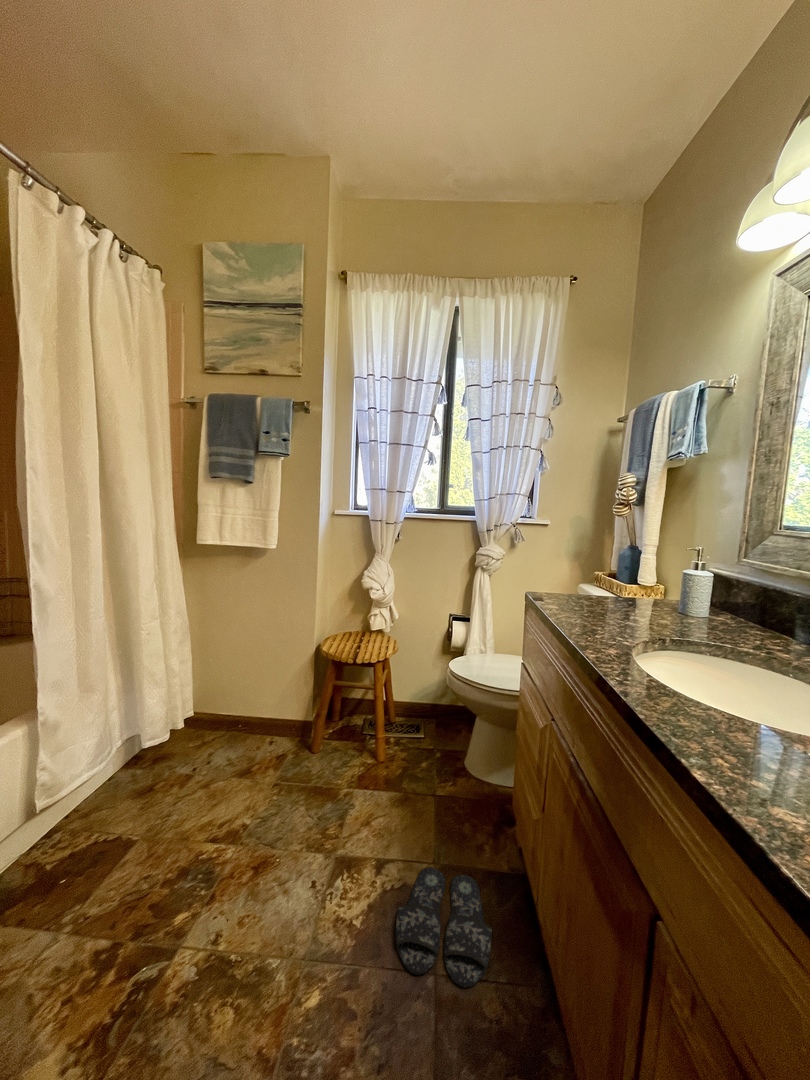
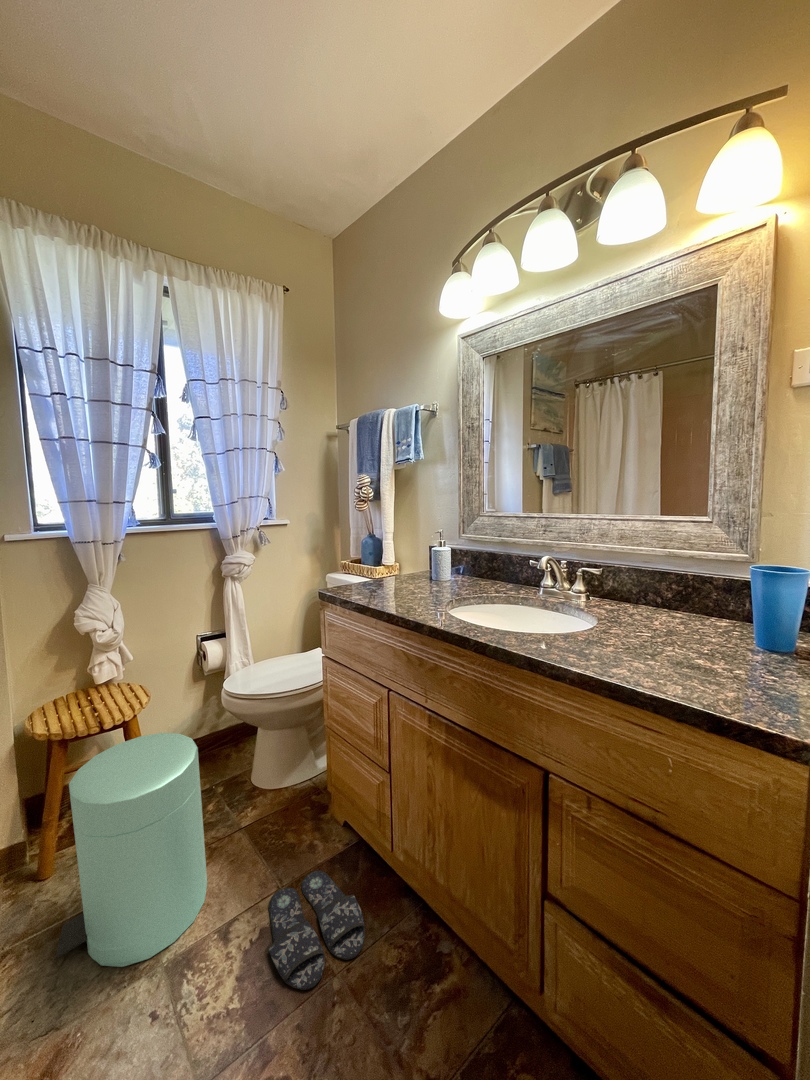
trash can: none [294,673,396,845] -> present [56,733,207,967]

